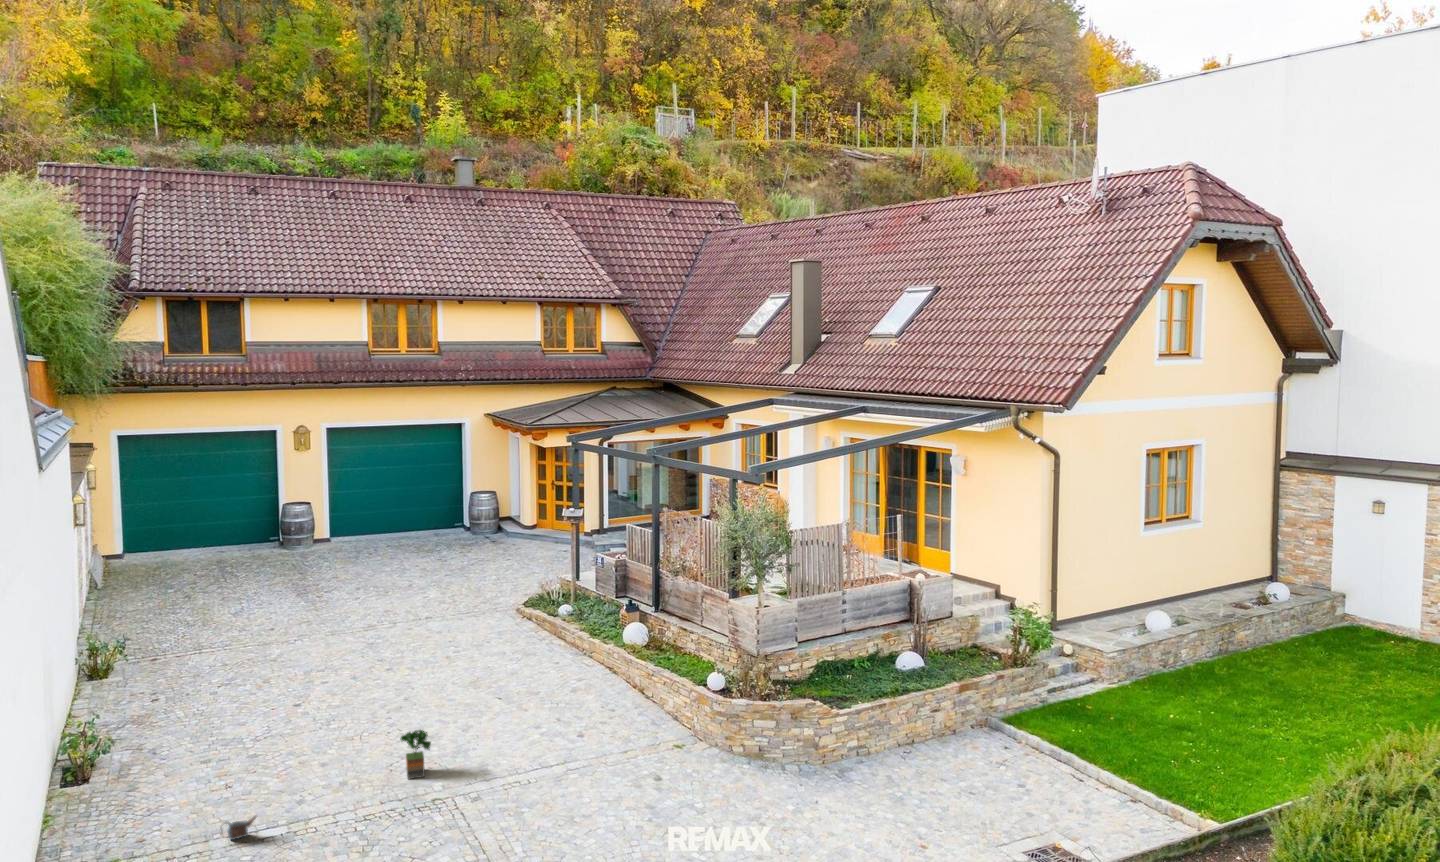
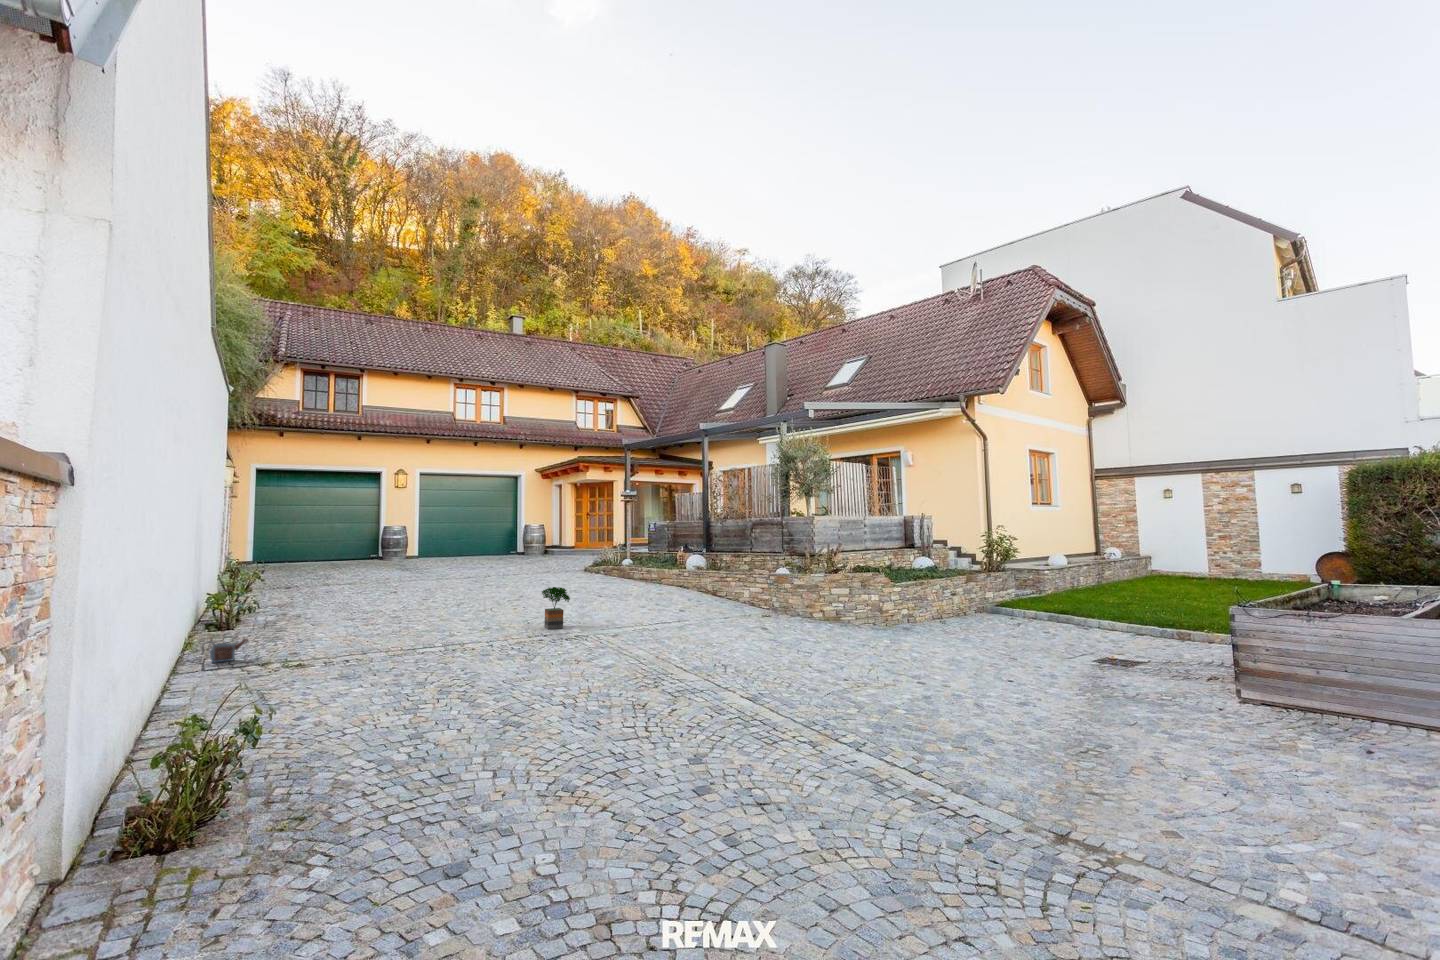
watering can: present [221,816,256,840] -> present [201,639,248,662]

